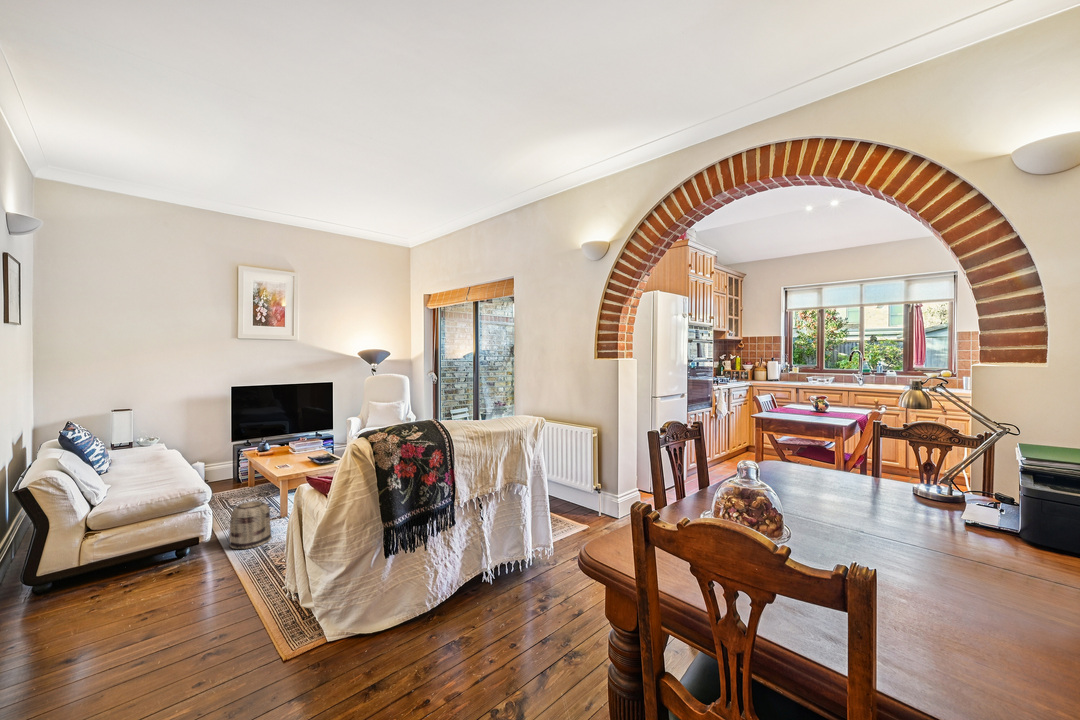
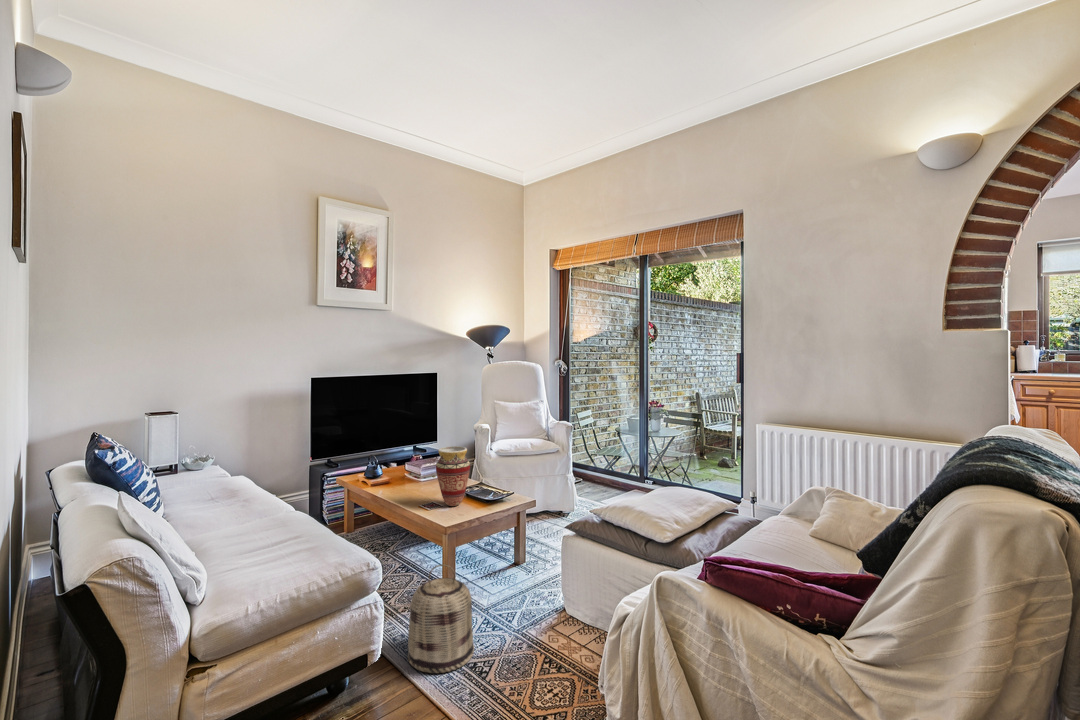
vase: none [283,430,307,466] -> present [436,446,470,506]

